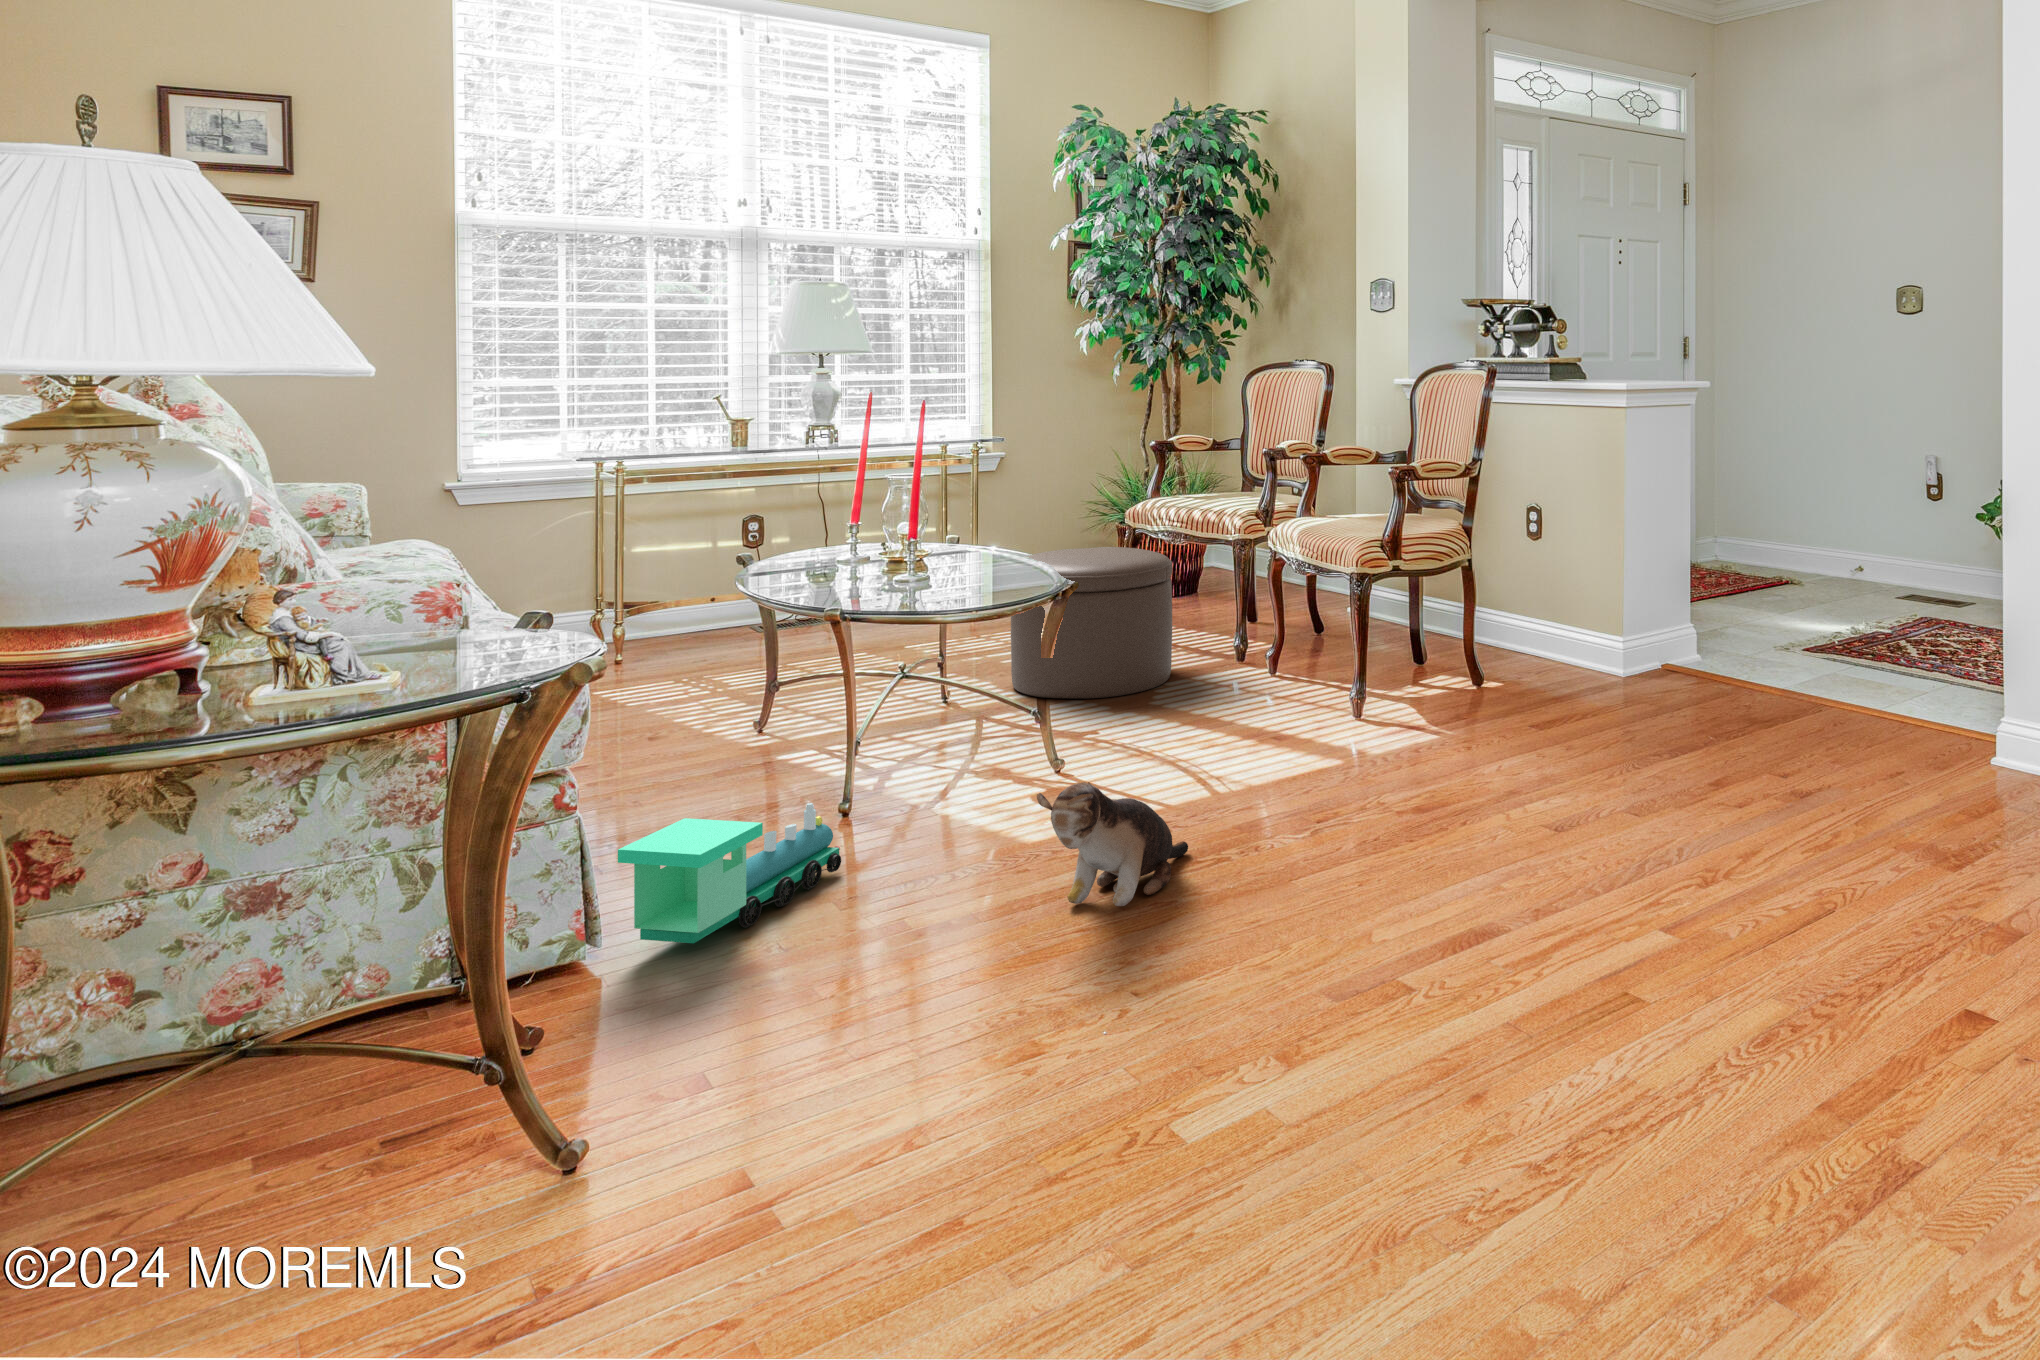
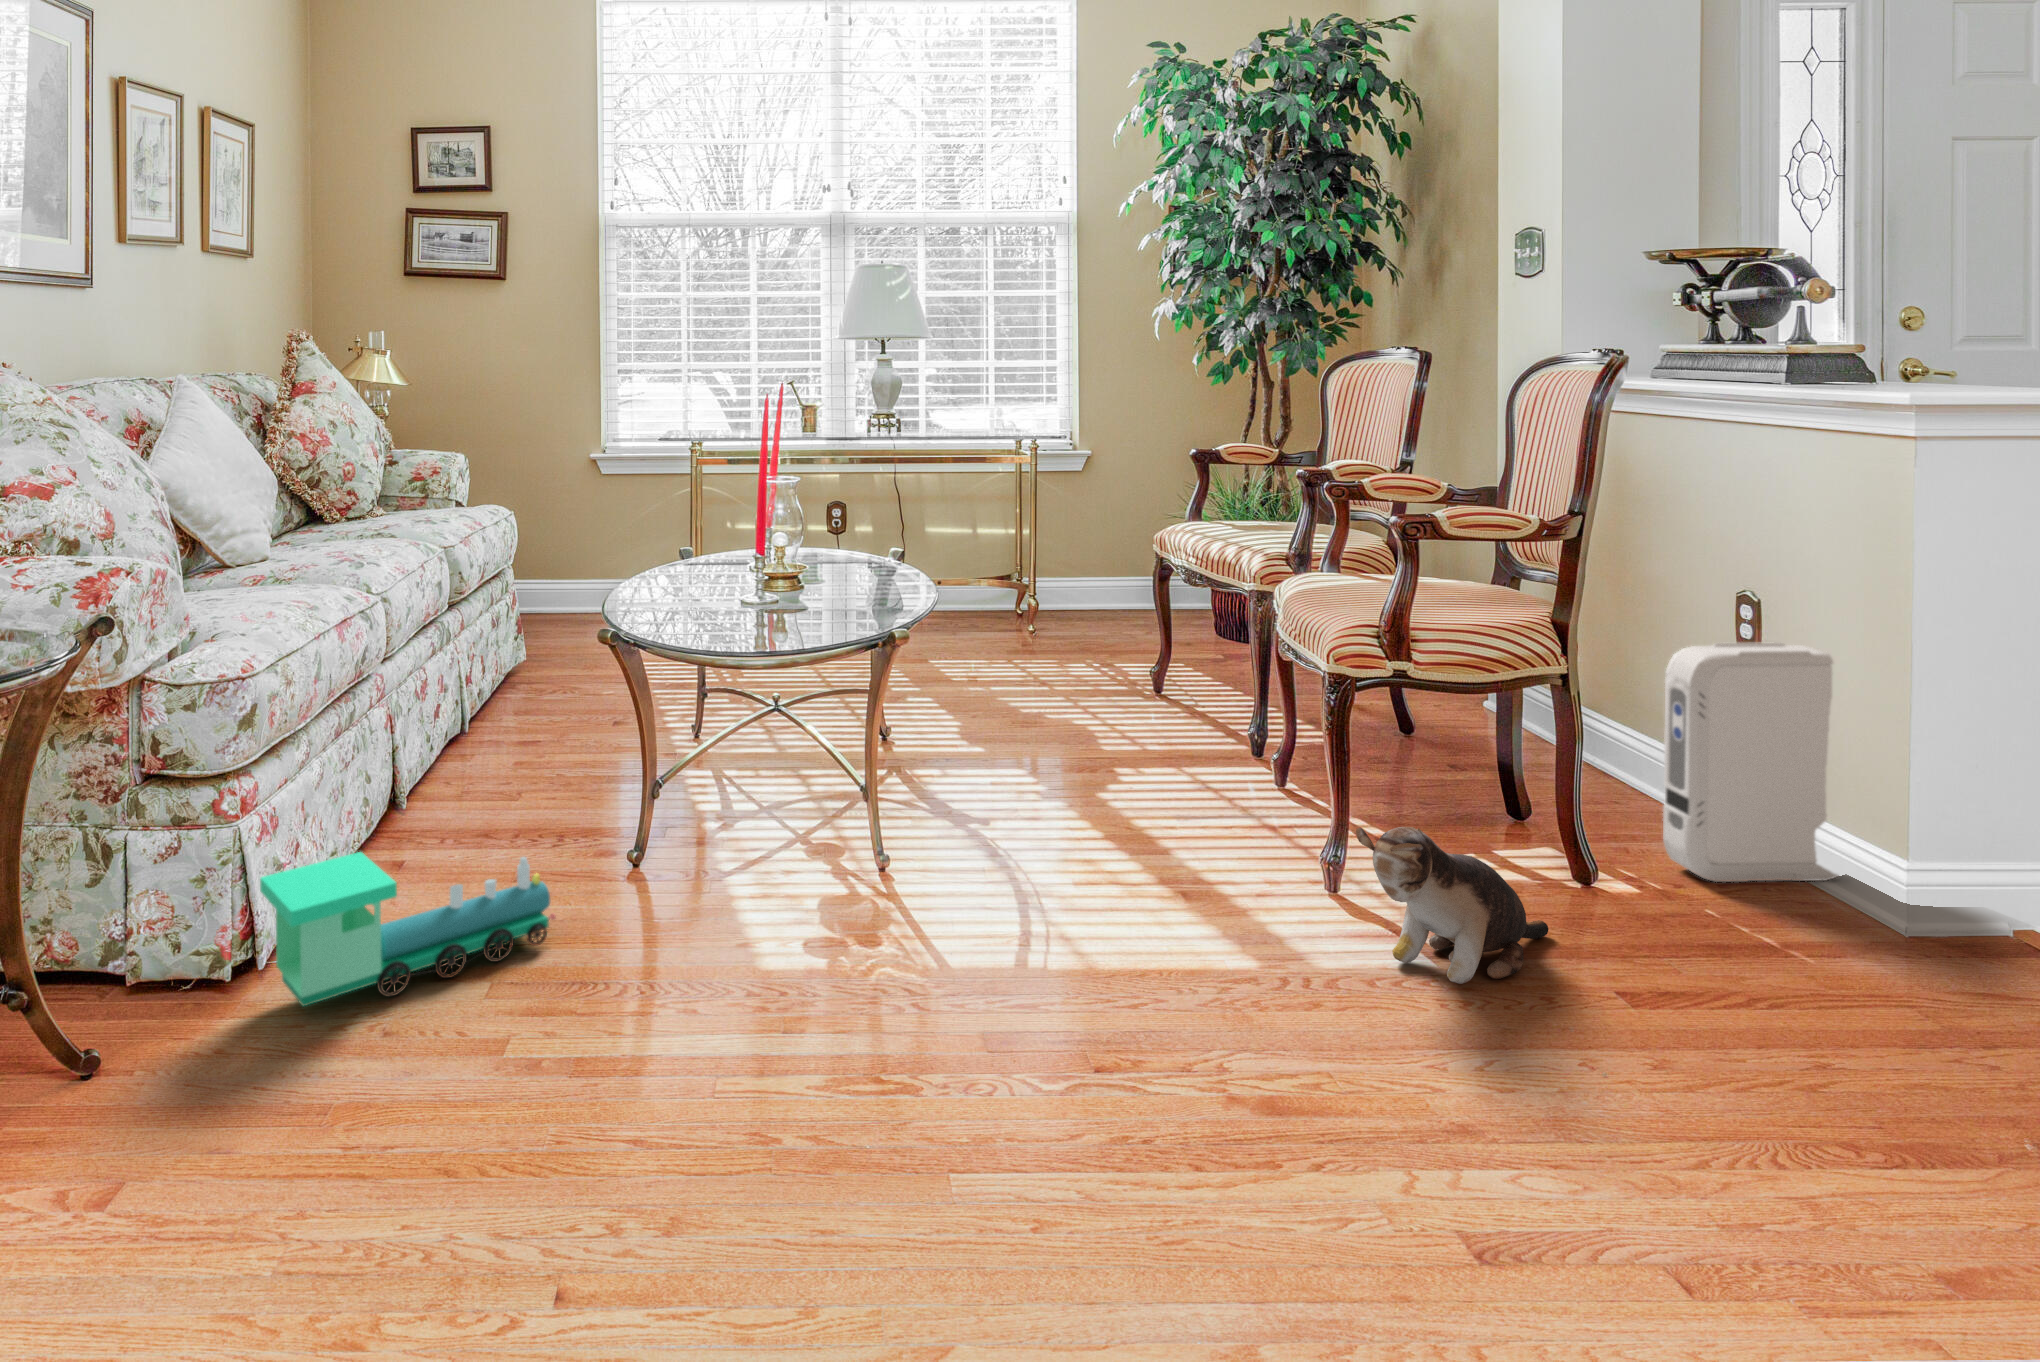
air purifier: none [1502,532,1587,676] -> present [1663,642,1838,882]
ottoman: present [1011,547,1173,699] -> none [974,572,1167,768]
plush toy: present [1037,782,1188,906] -> present [1356,827,1549,984]

